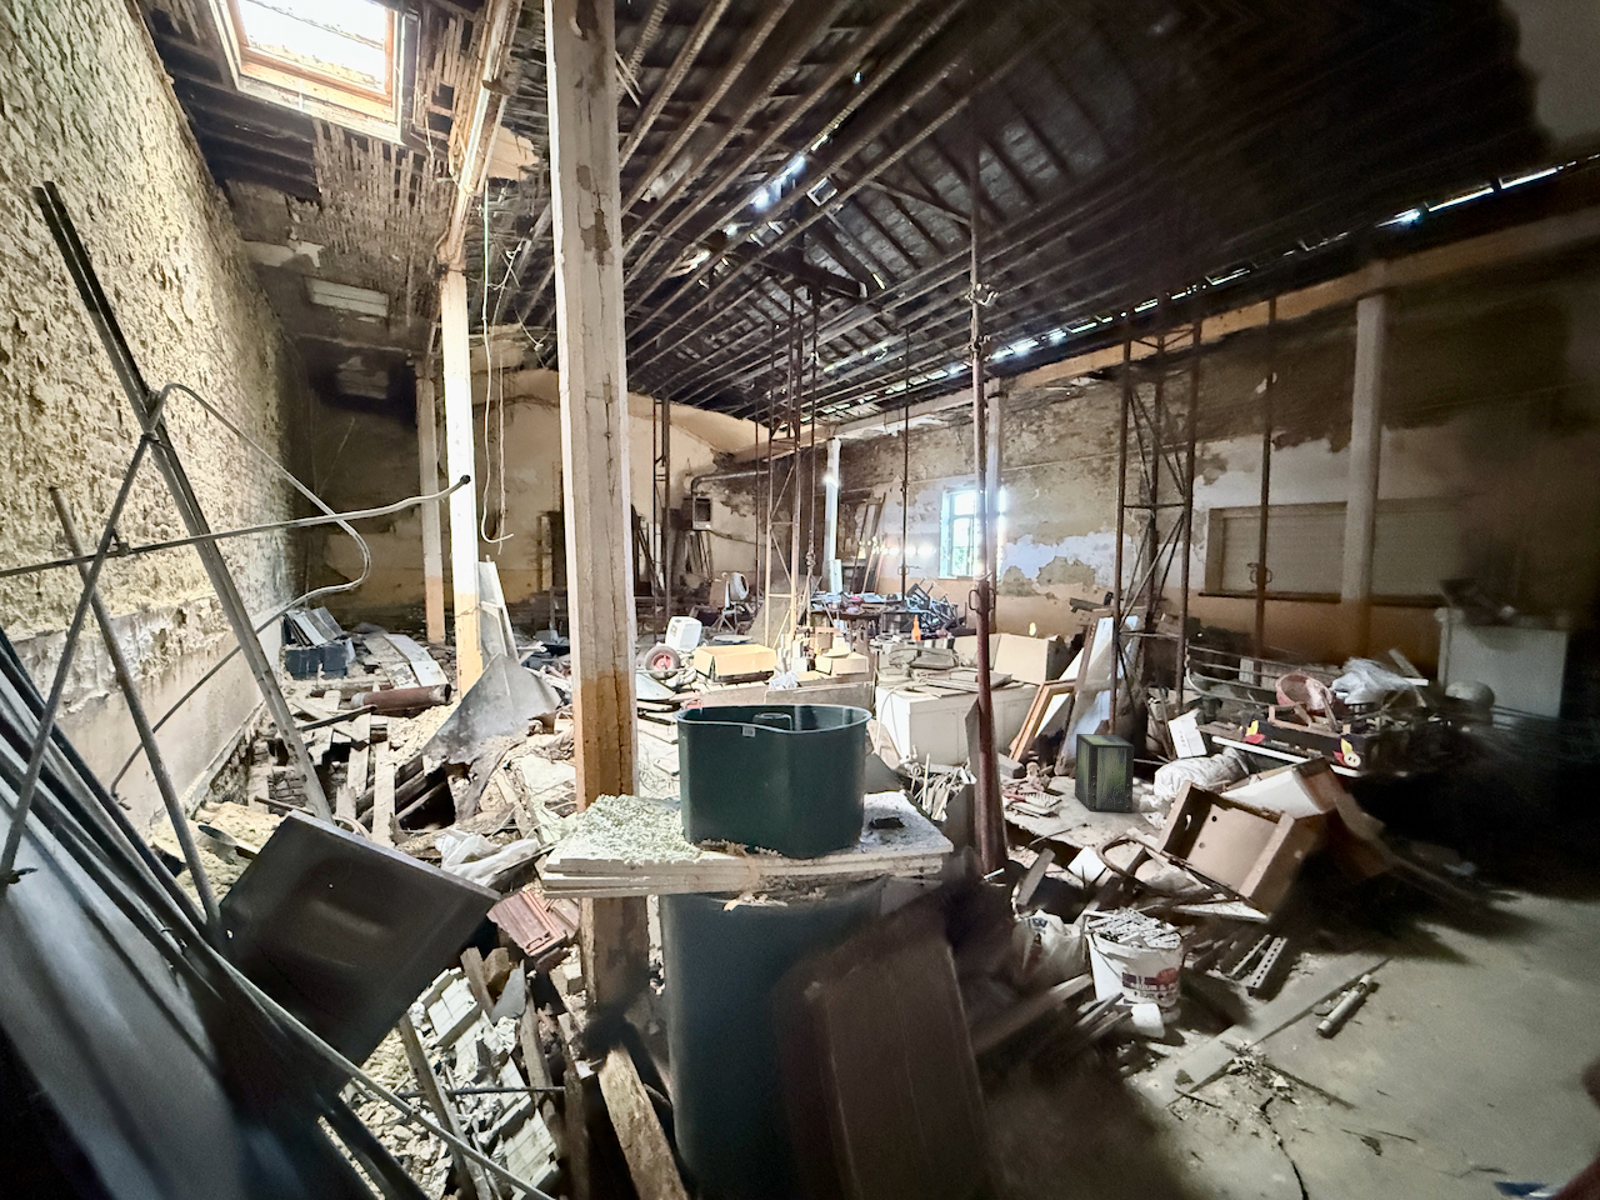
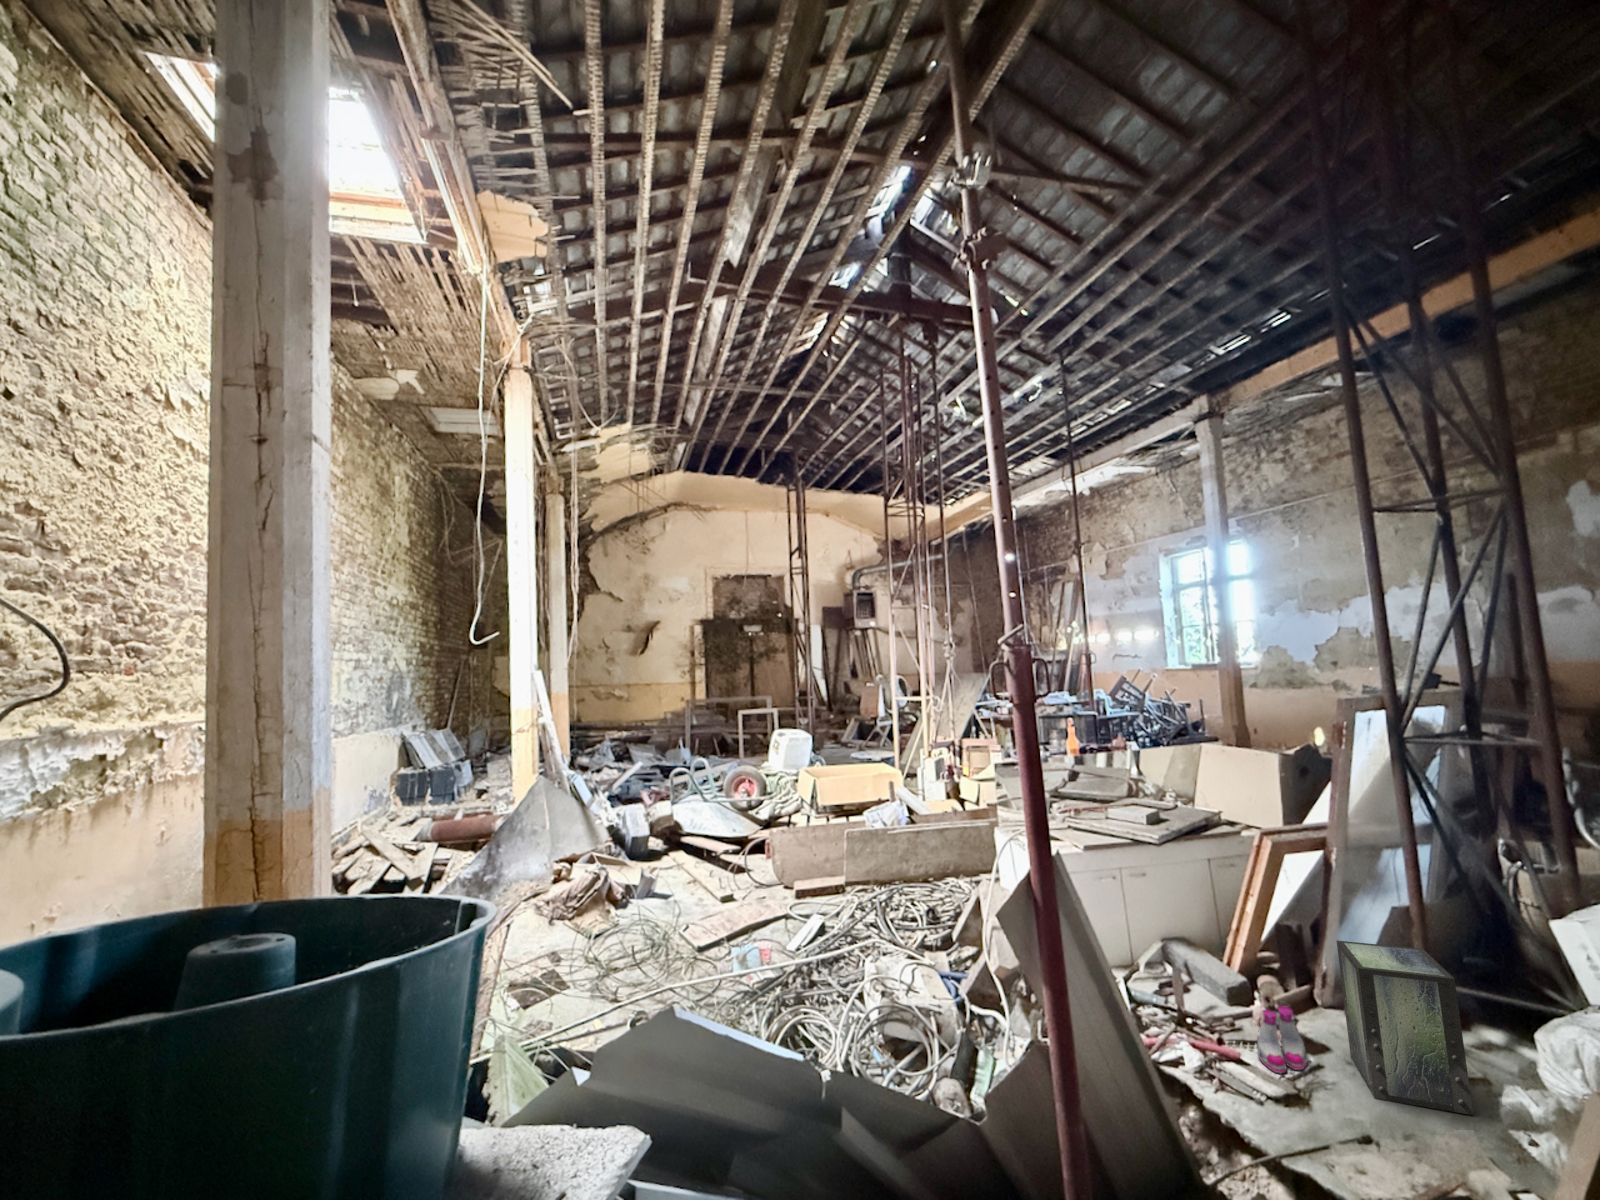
boots: none [1032,771,1057,806] -> present [1257,1005,1308,1073]

